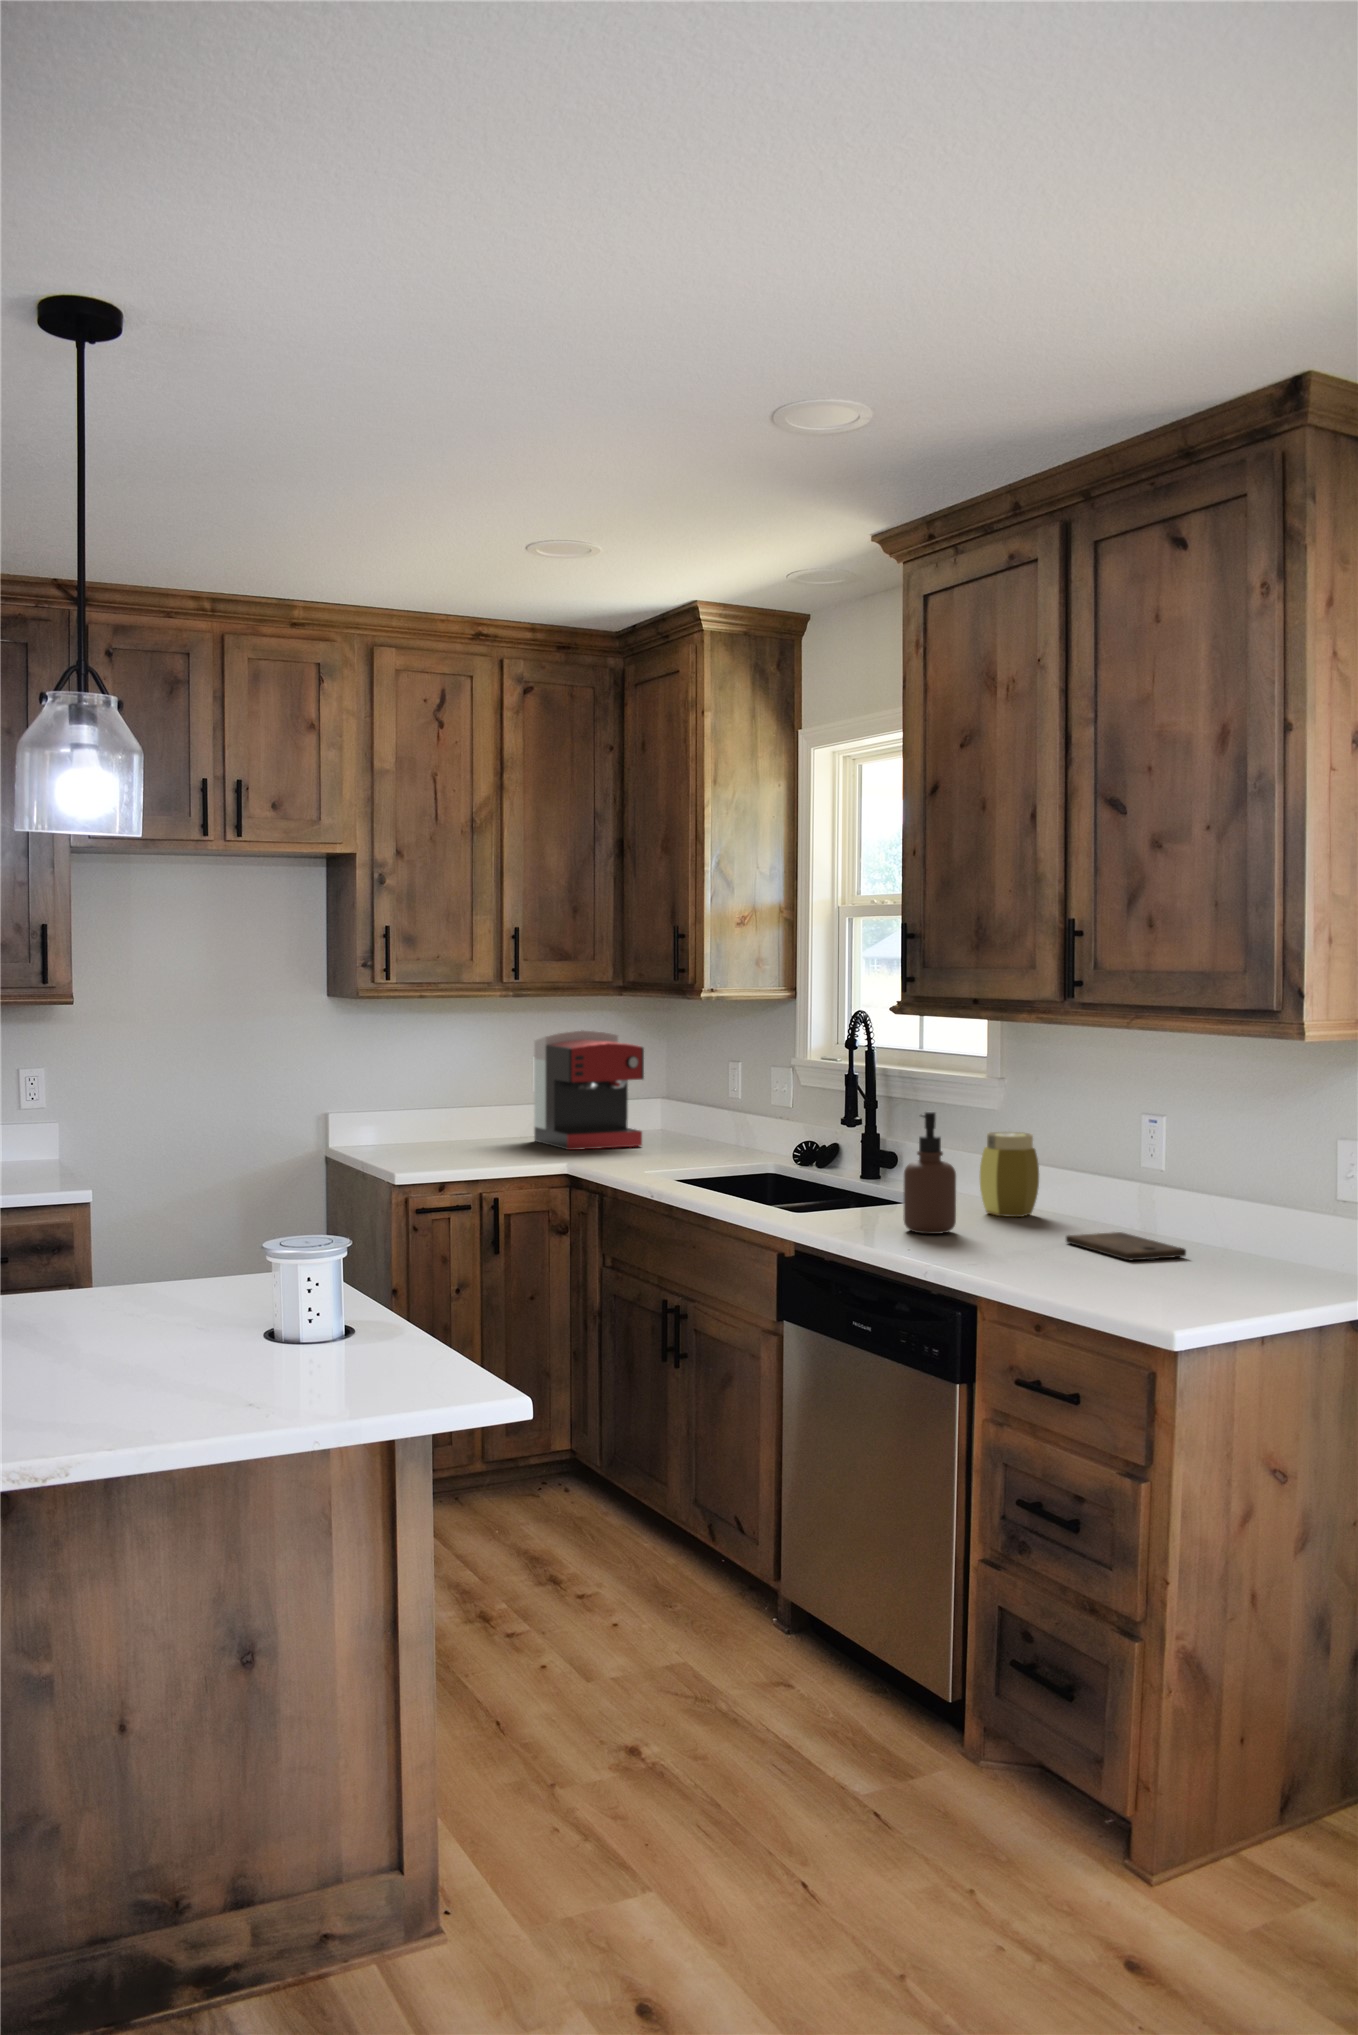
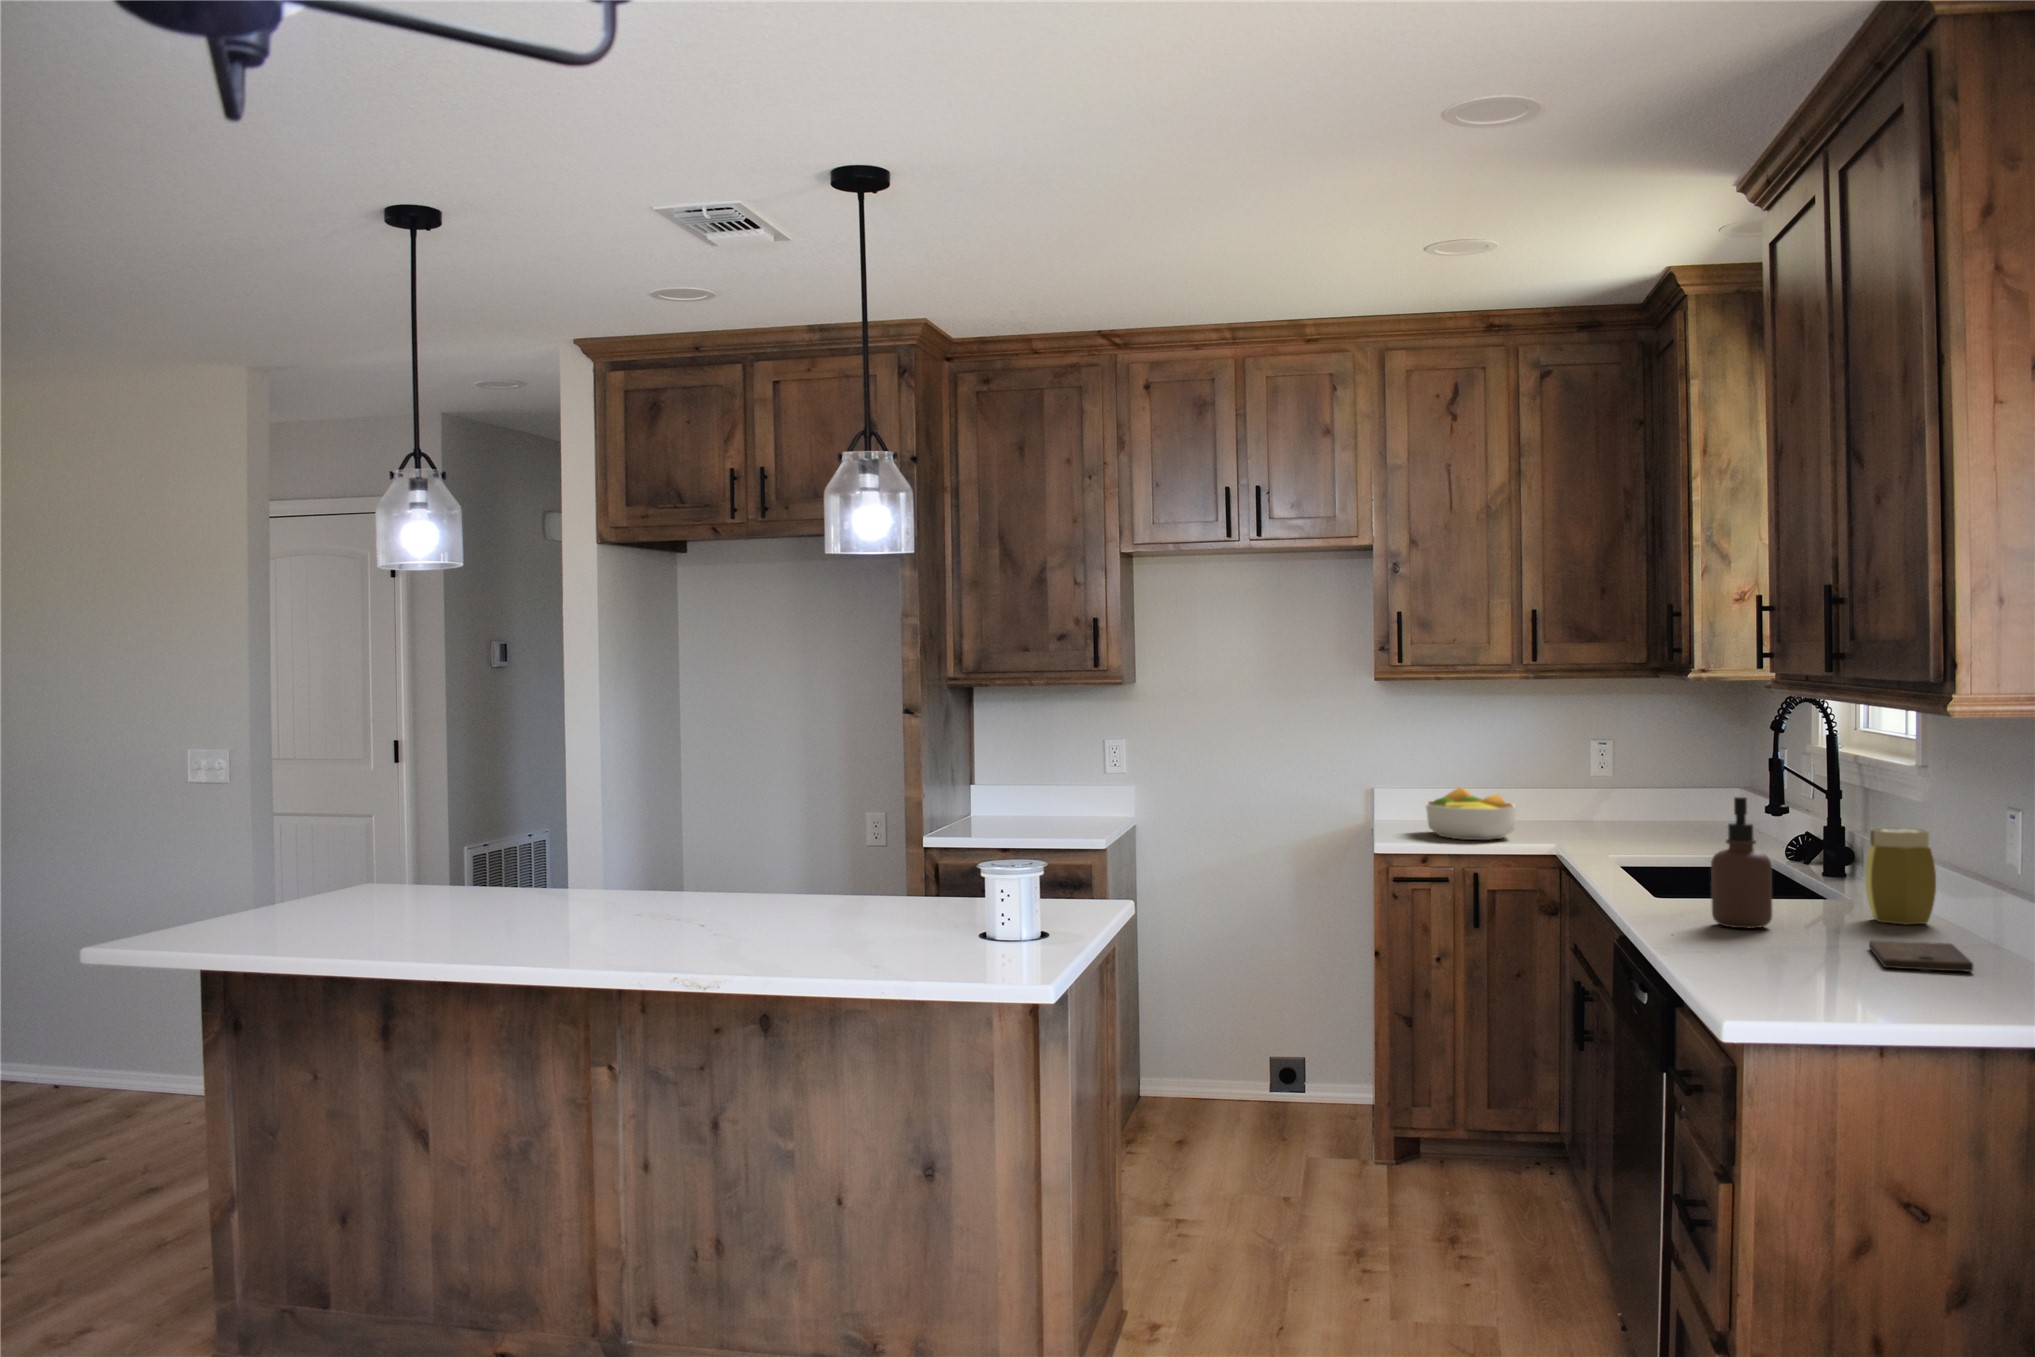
coffee maker: present [534,1031,644,1150] -> none [1580,715,1681,838]
fruit bowl: none [414,1106,519,1161] -> present [1426,787,1516,840]

